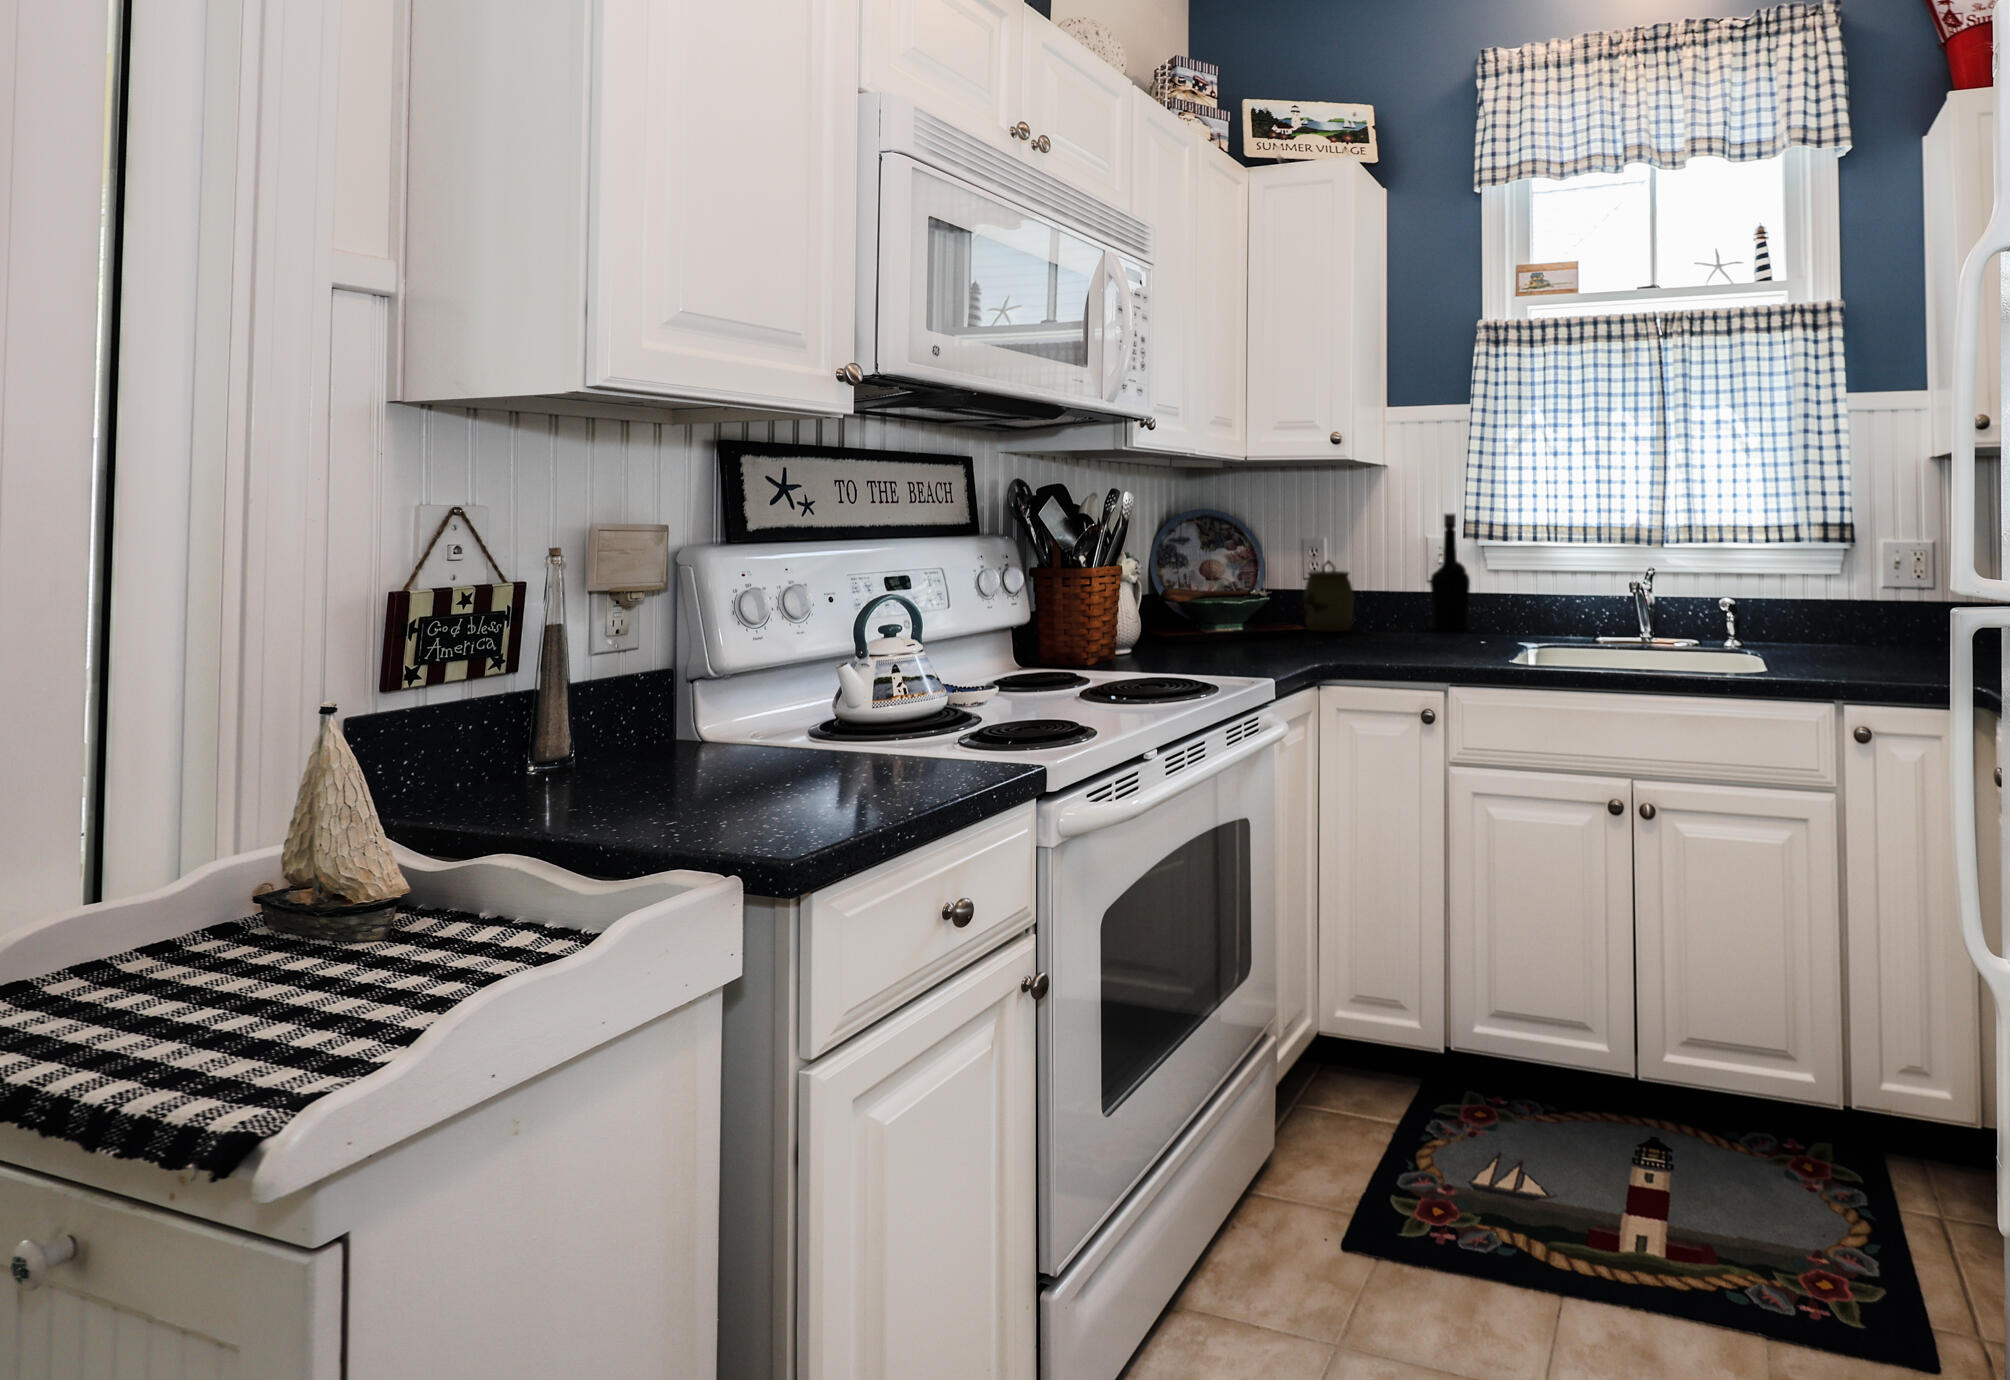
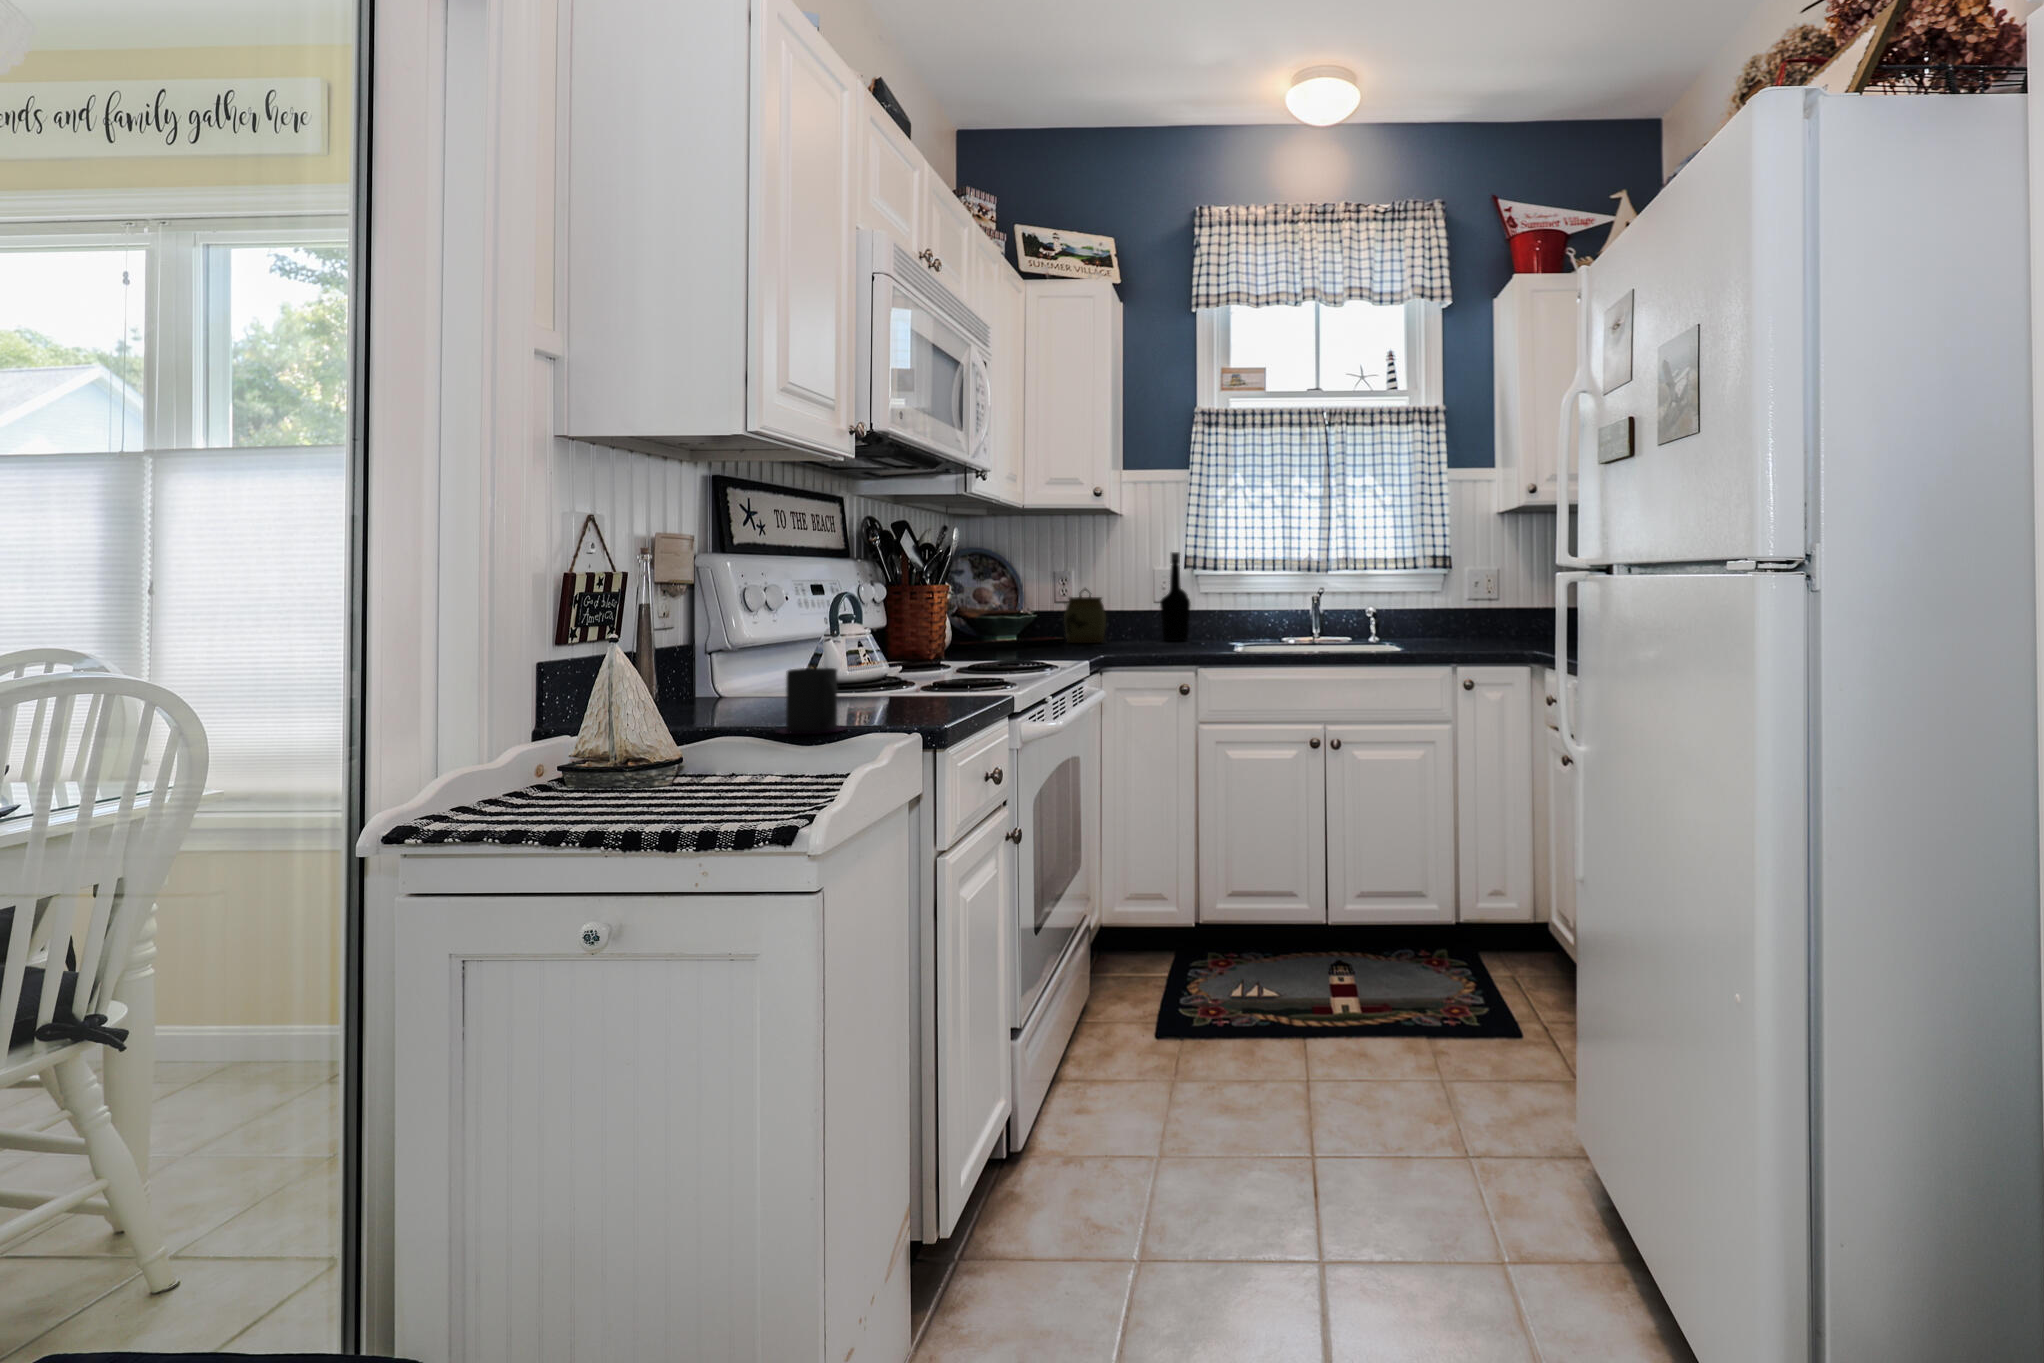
mug: none [631,730,740,837] -> present [777,668,847,734]

